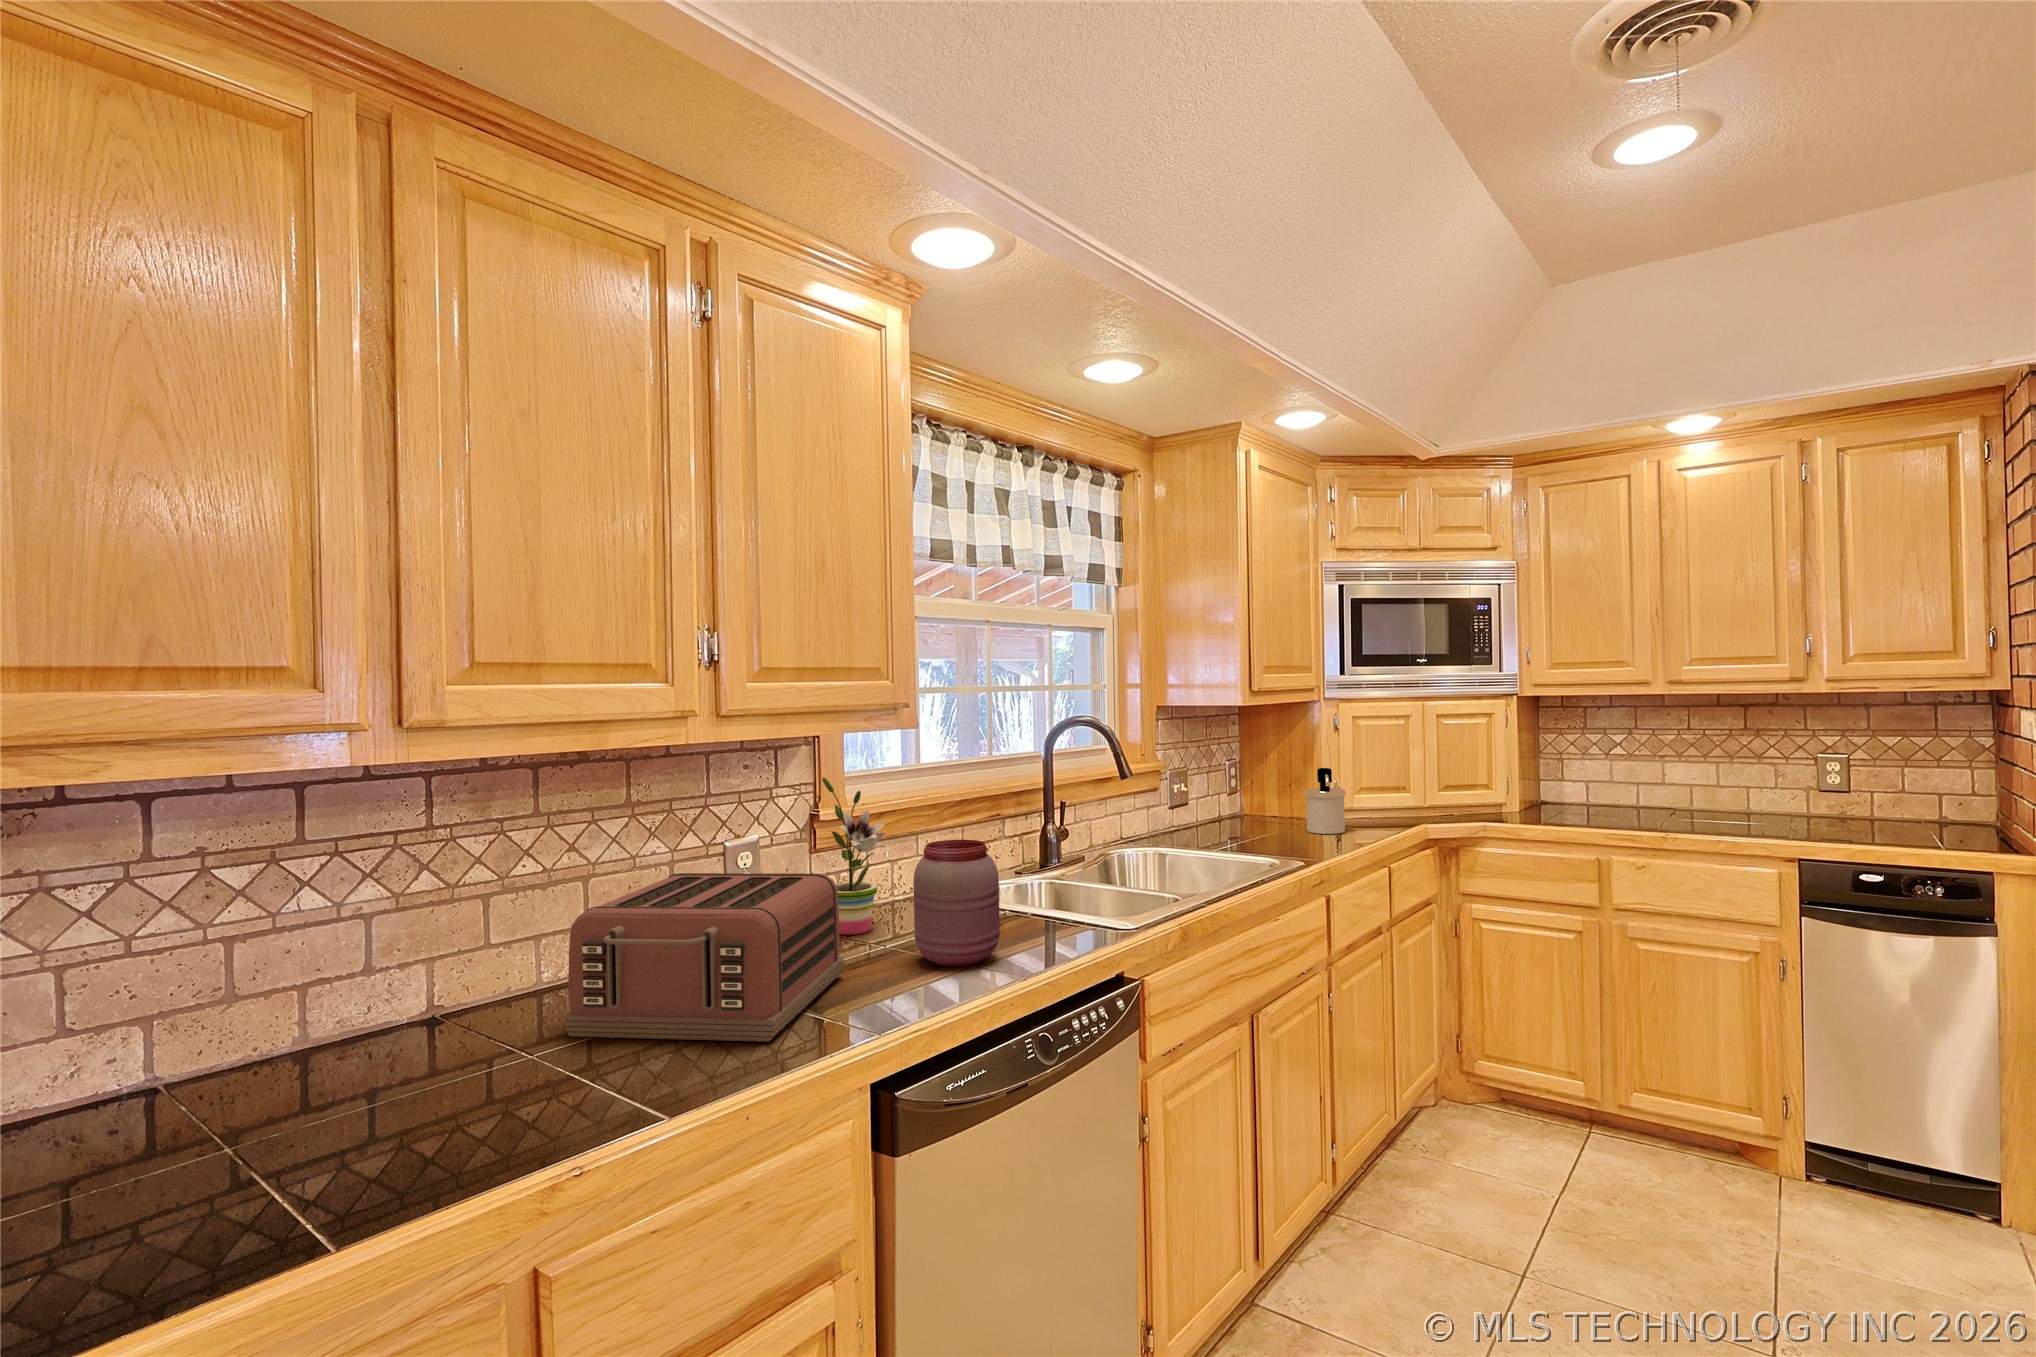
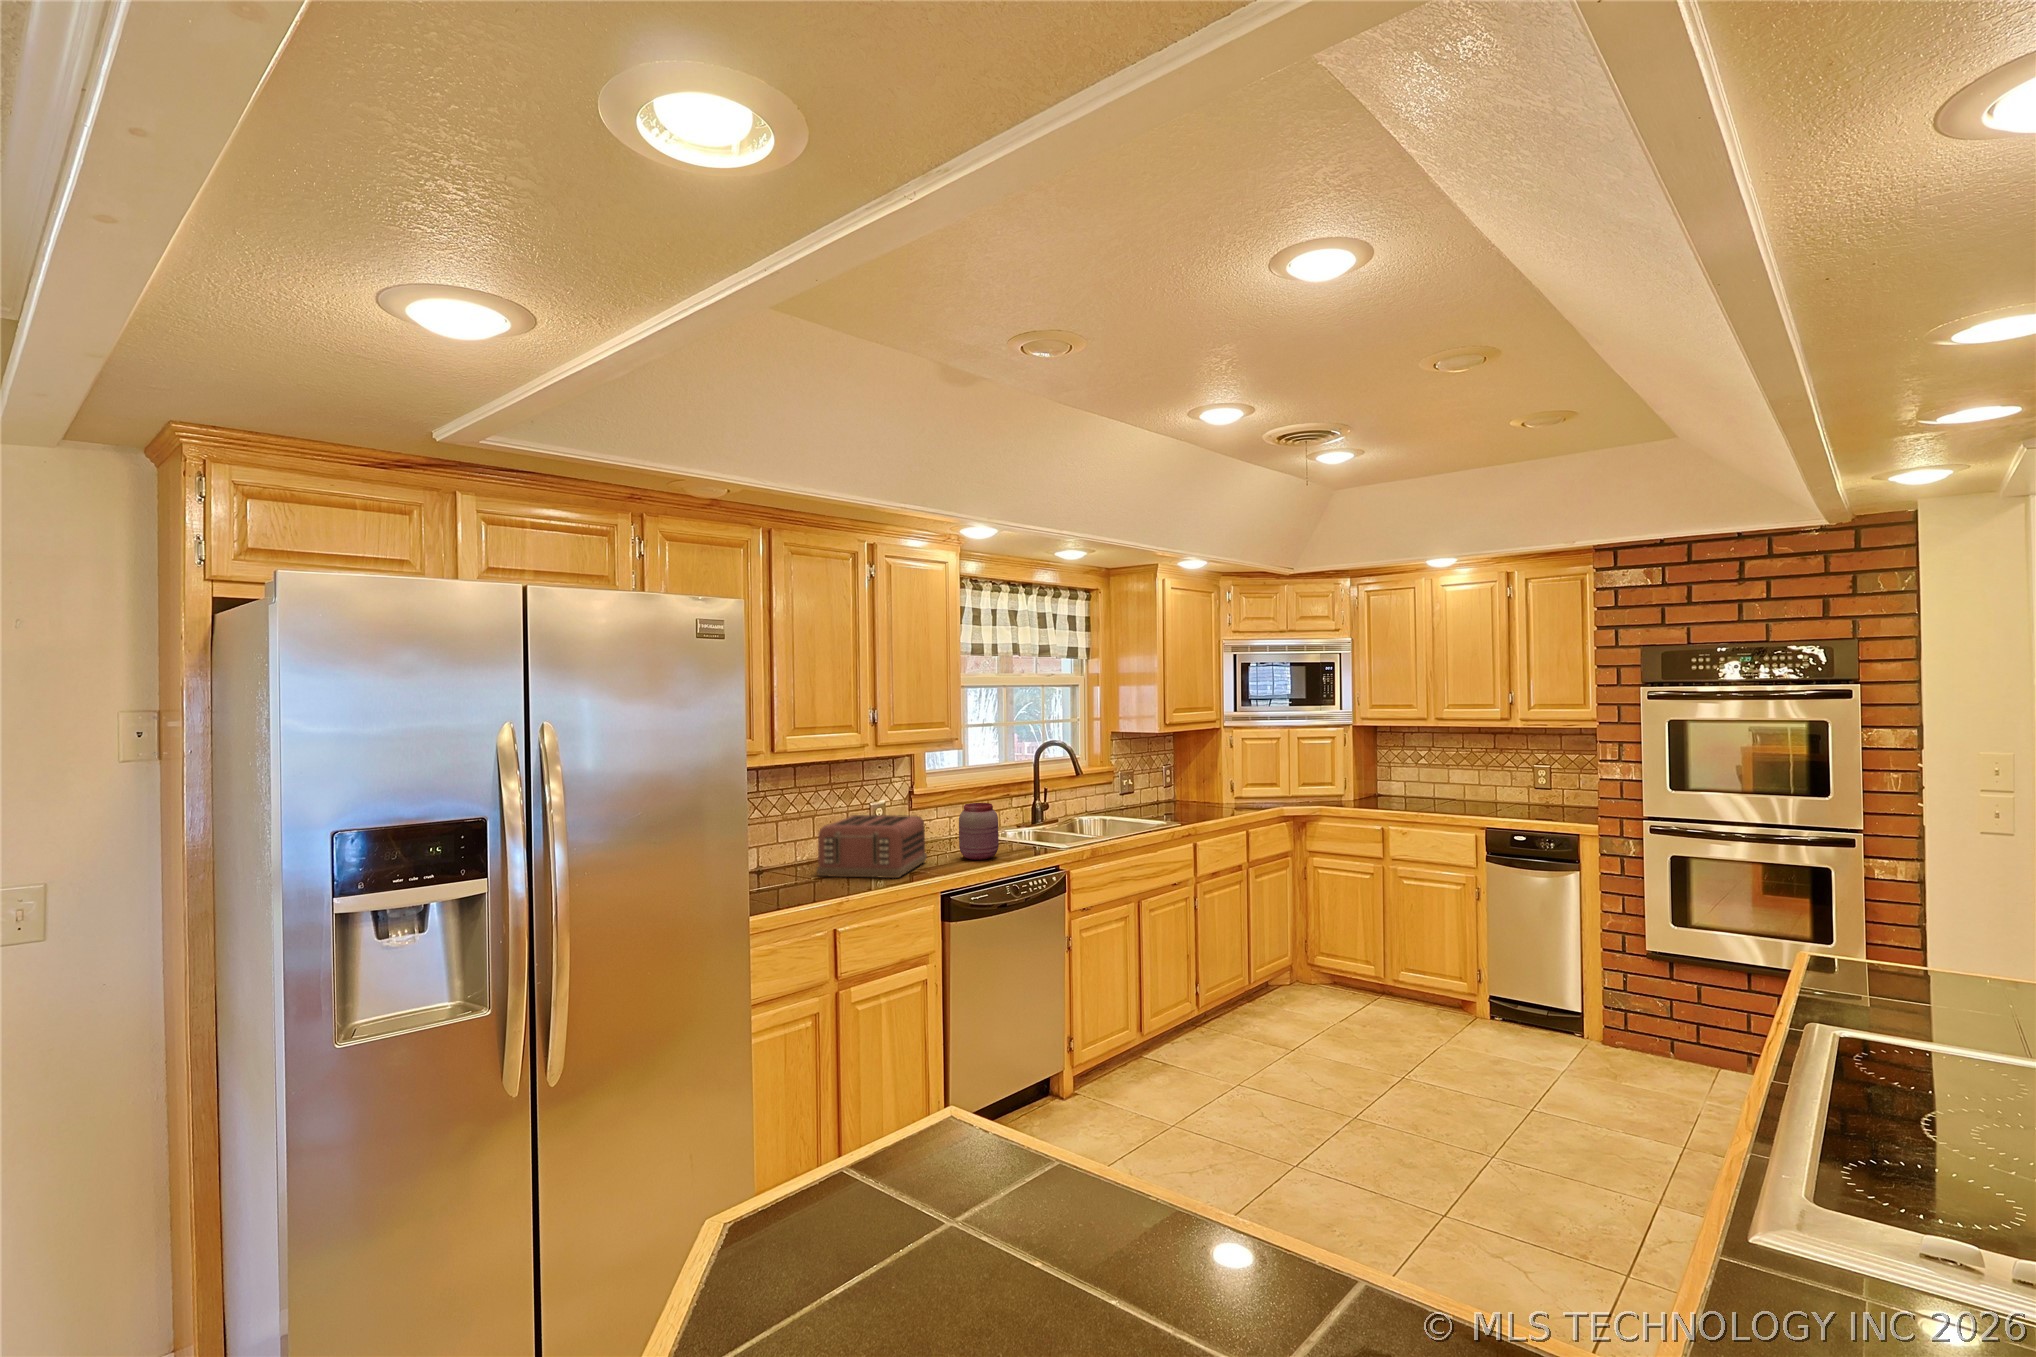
soap dispenser: present [1305,768,1345,834] -> none [1206,771,1230,811]
potted plant: present [822,777,886,935] -> none [916,773,947,850]

